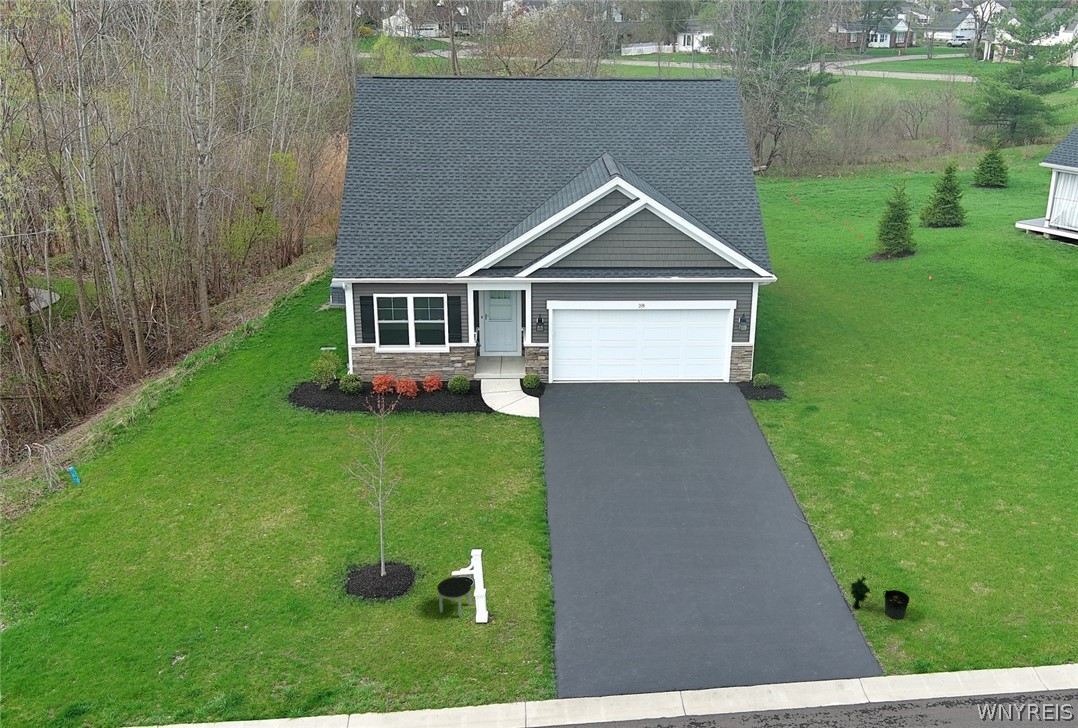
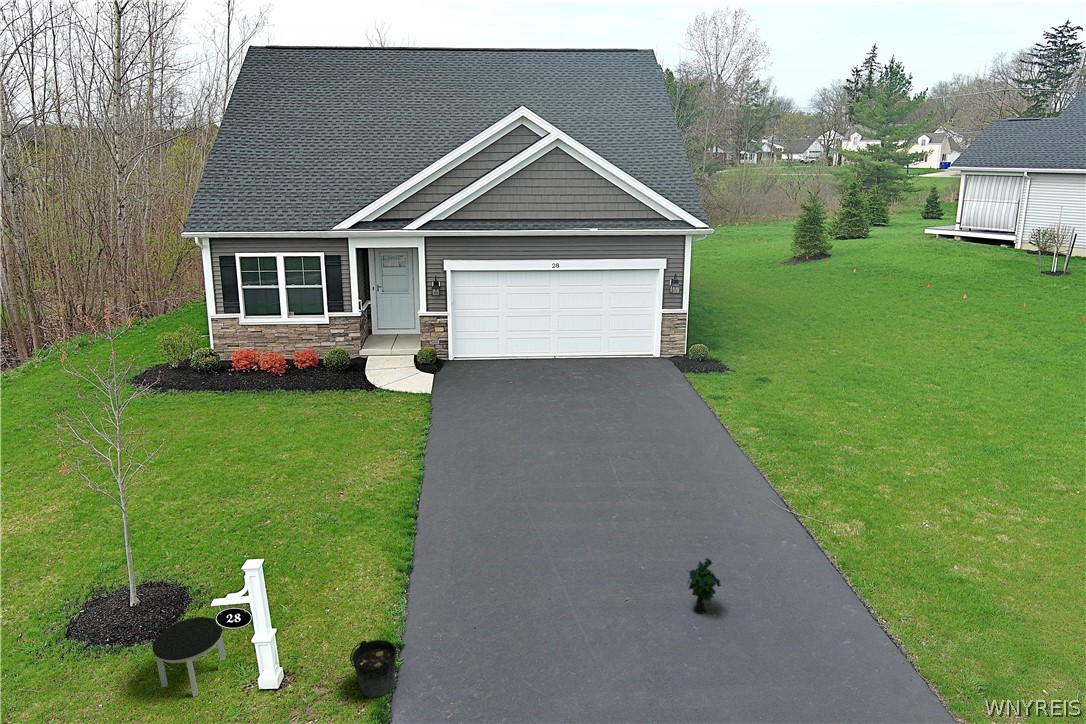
decorative plant: present [851,576,871,609] -> present [688,558,721,614]
bucket: present [883,590,909,619] -> present [350,640,397,697]

